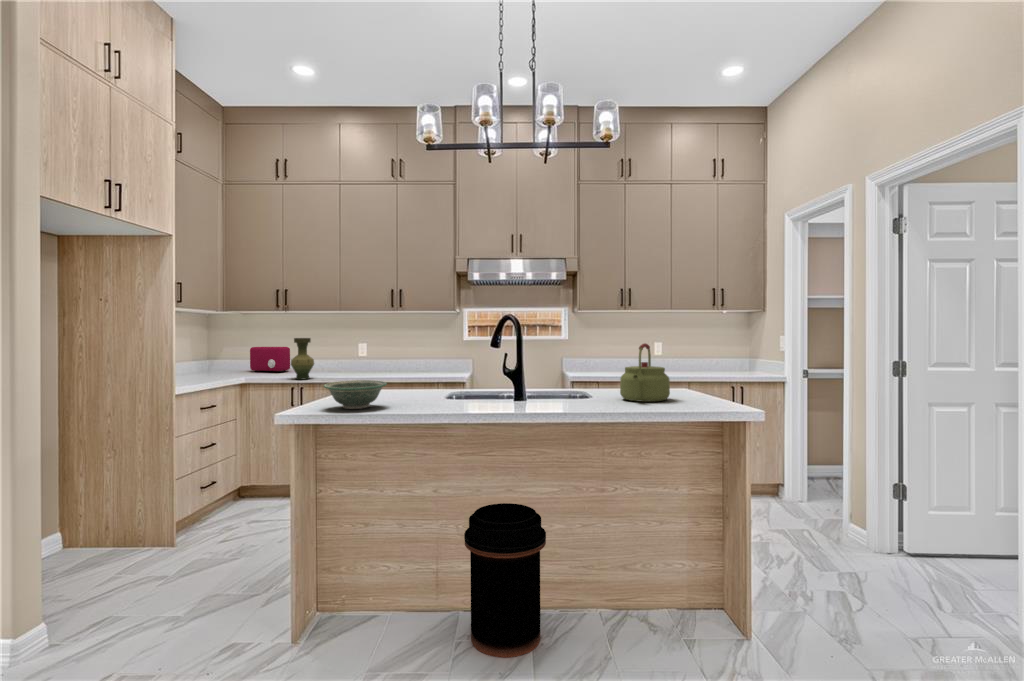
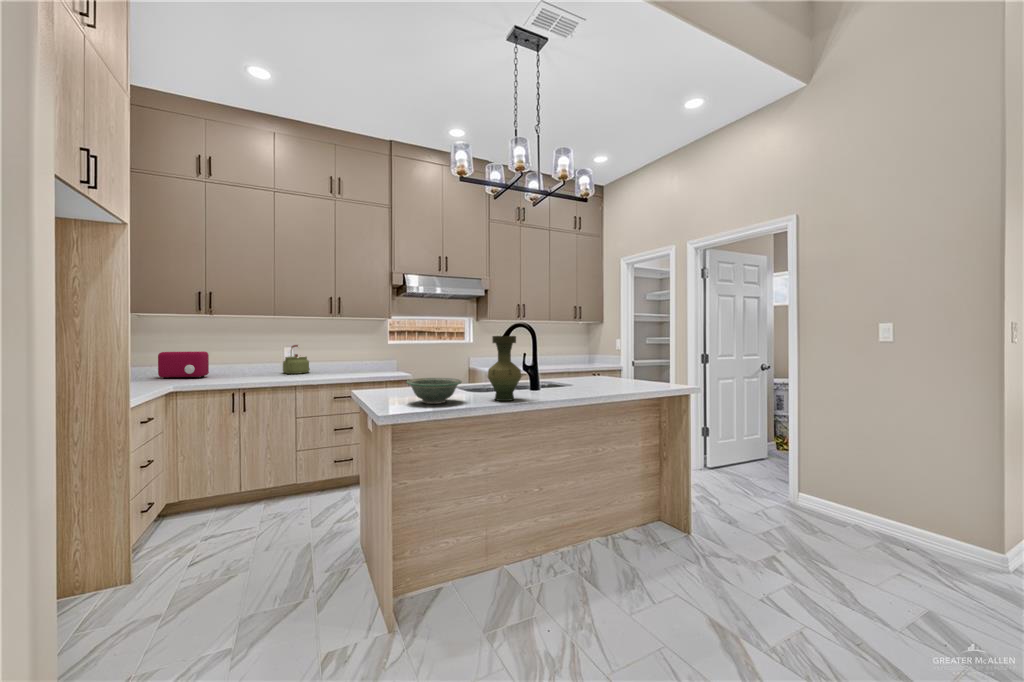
vase: present [291,338,314,379] -> present [488,336,521,401]
kettle: present [620,343,670,402] -> present [283,345,310,374]
trash can: present [464,503,546,658] -> none [526,471,591,593]

